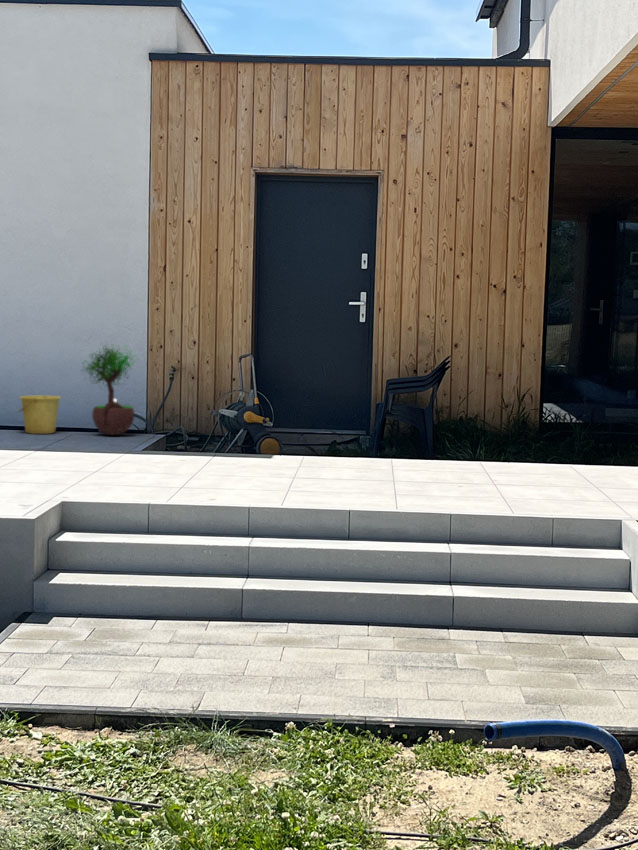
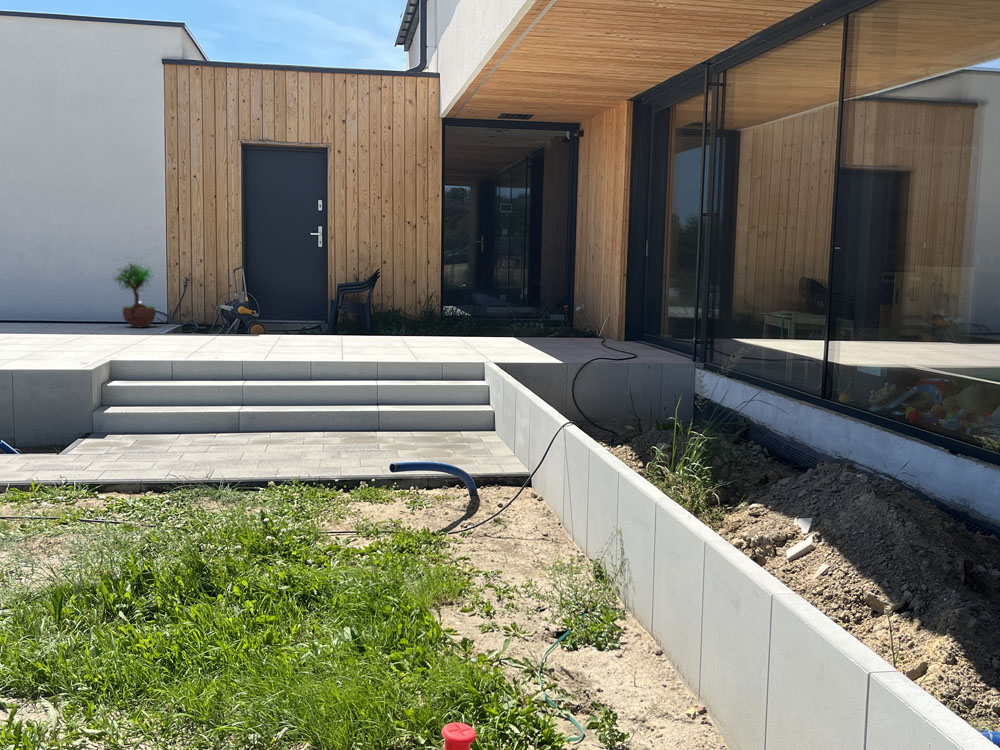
bucket: present [19,395,60,434] -> none [62,300,97,327]

